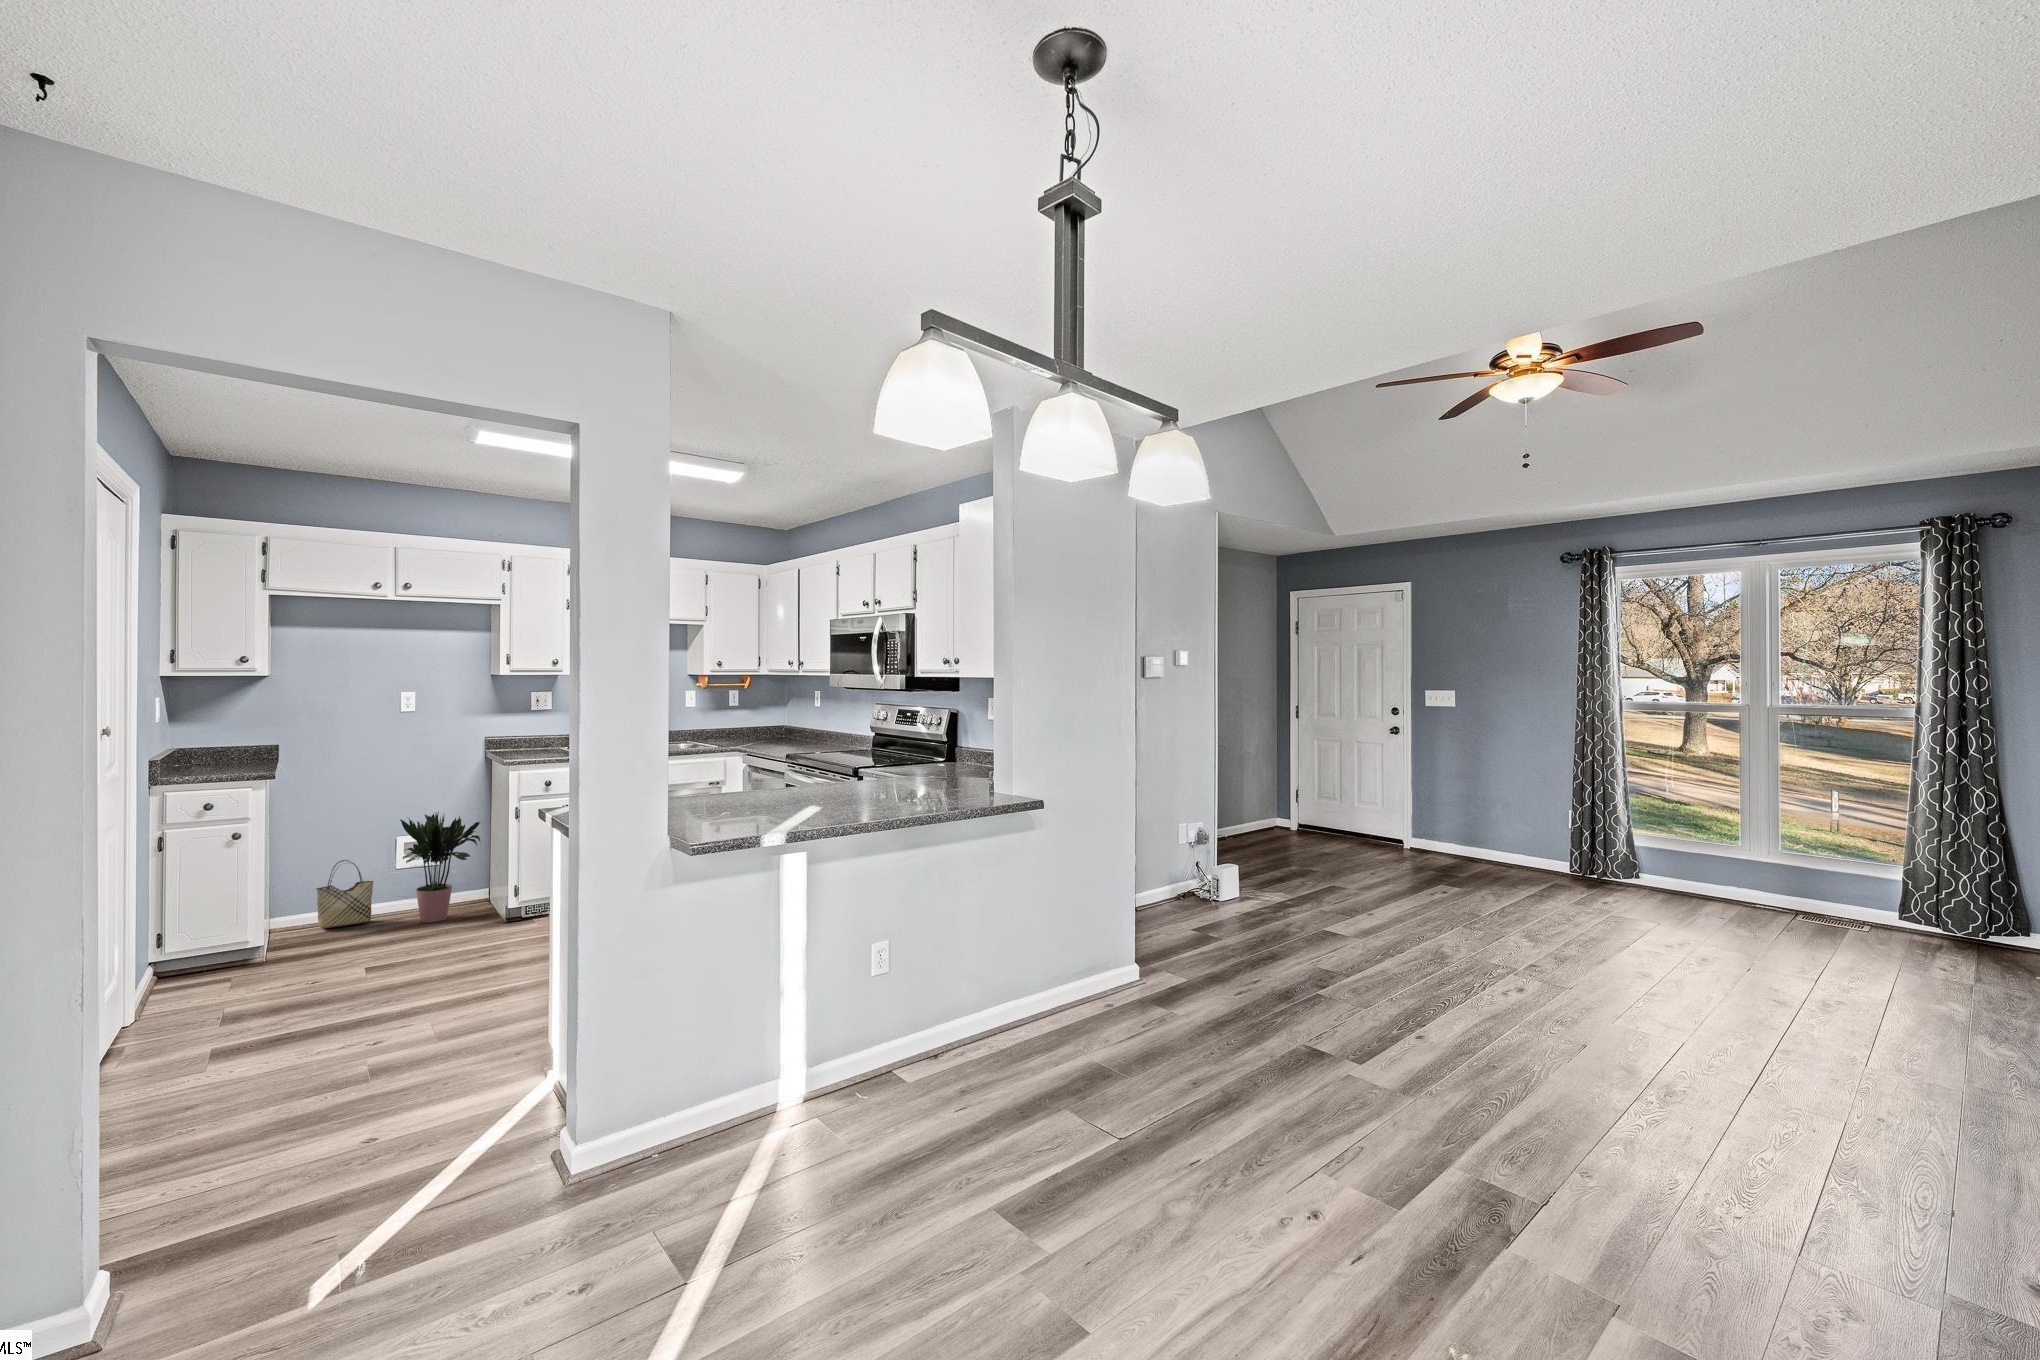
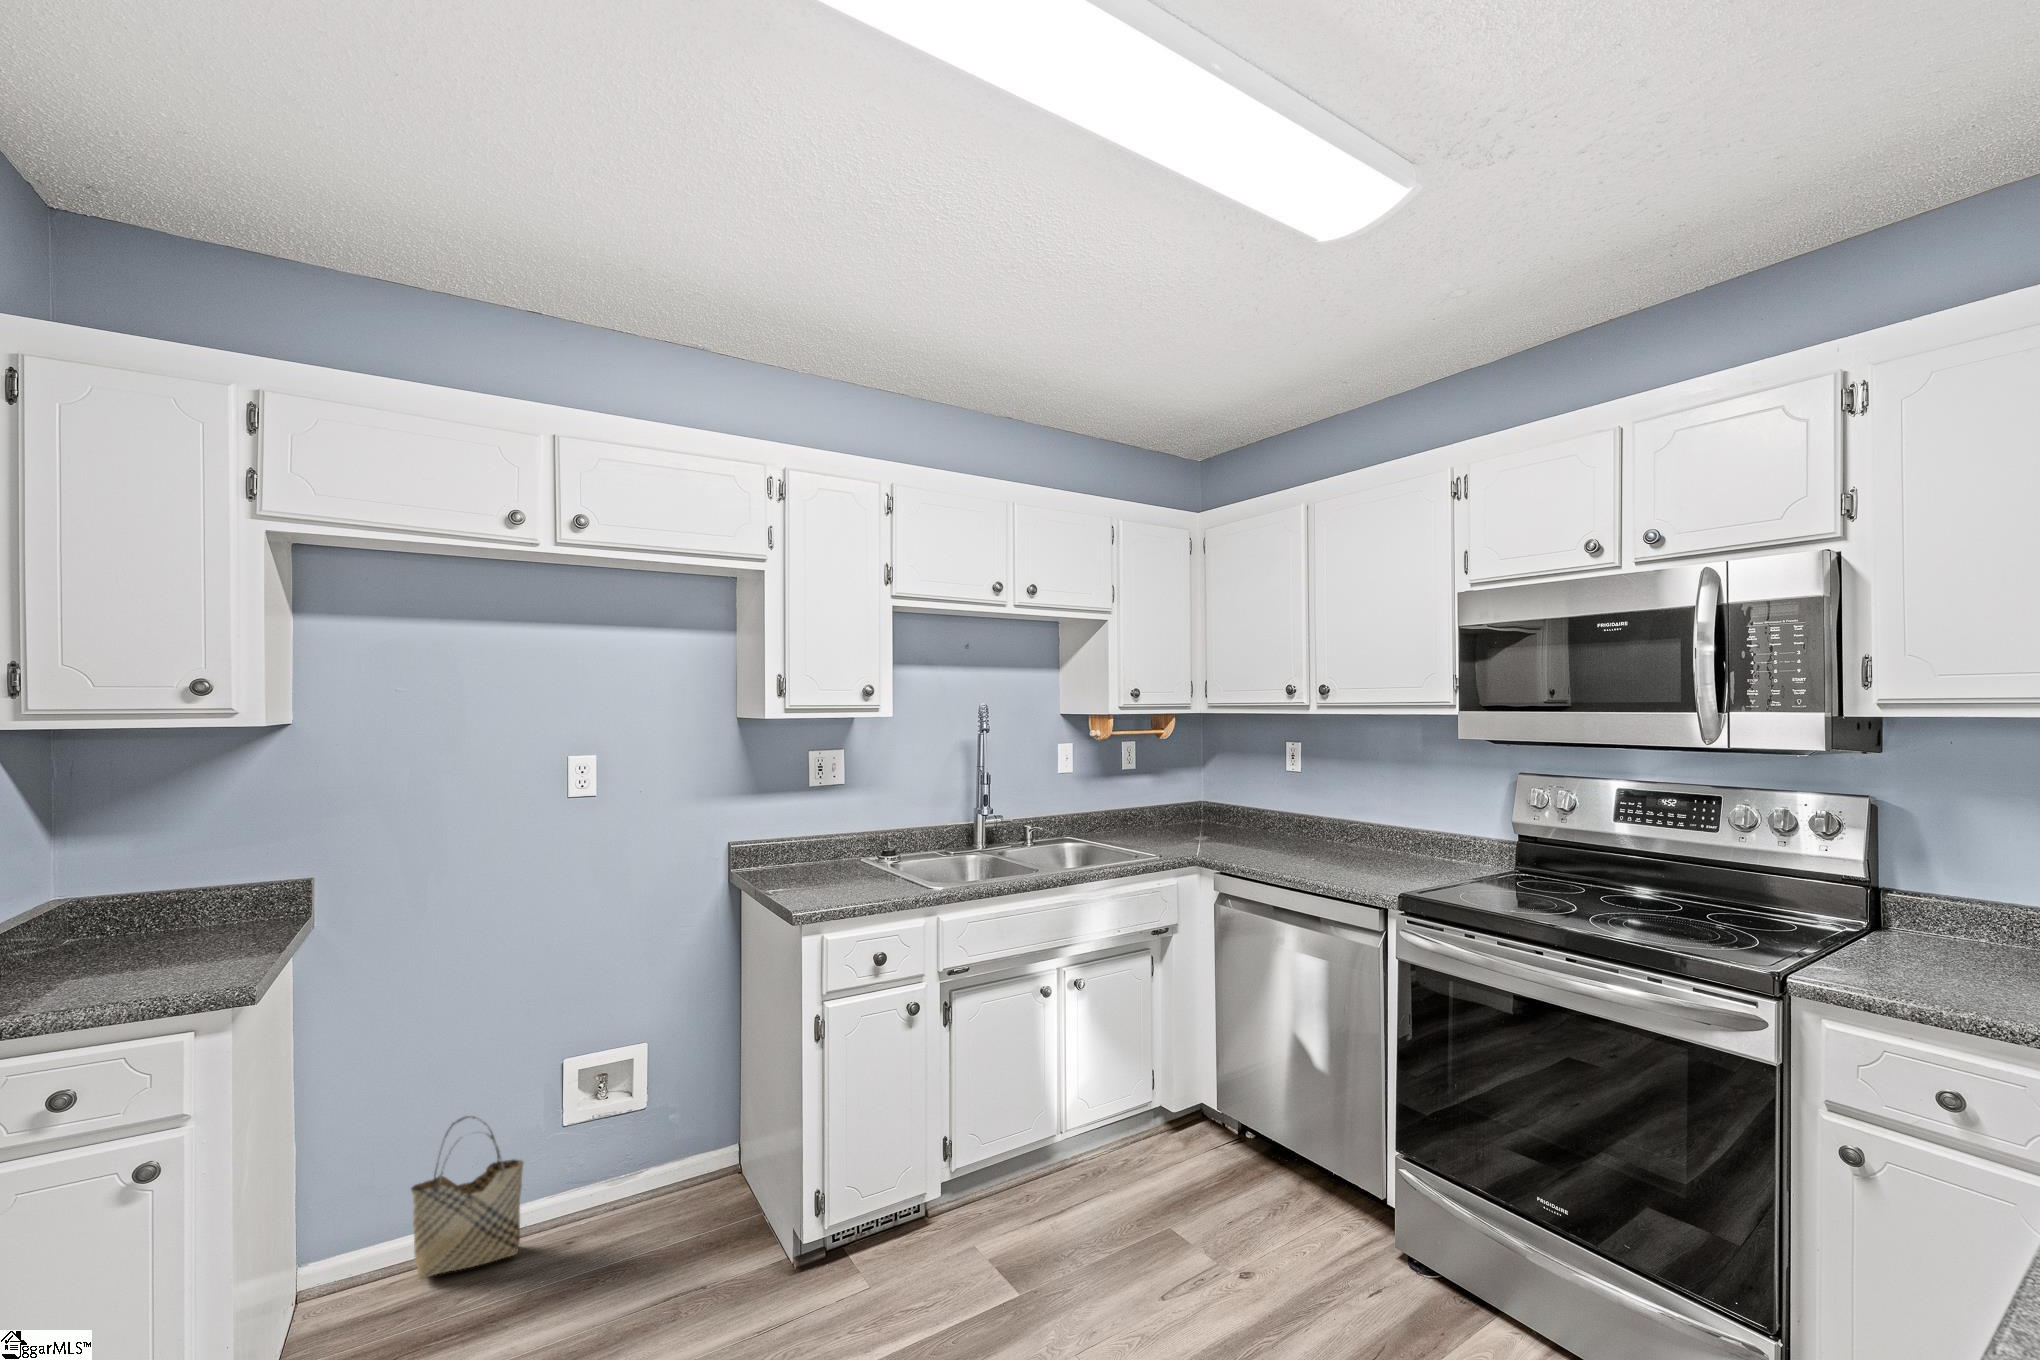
potted plant: present [400,812,480,923] -> none [574,998,744,1264]

